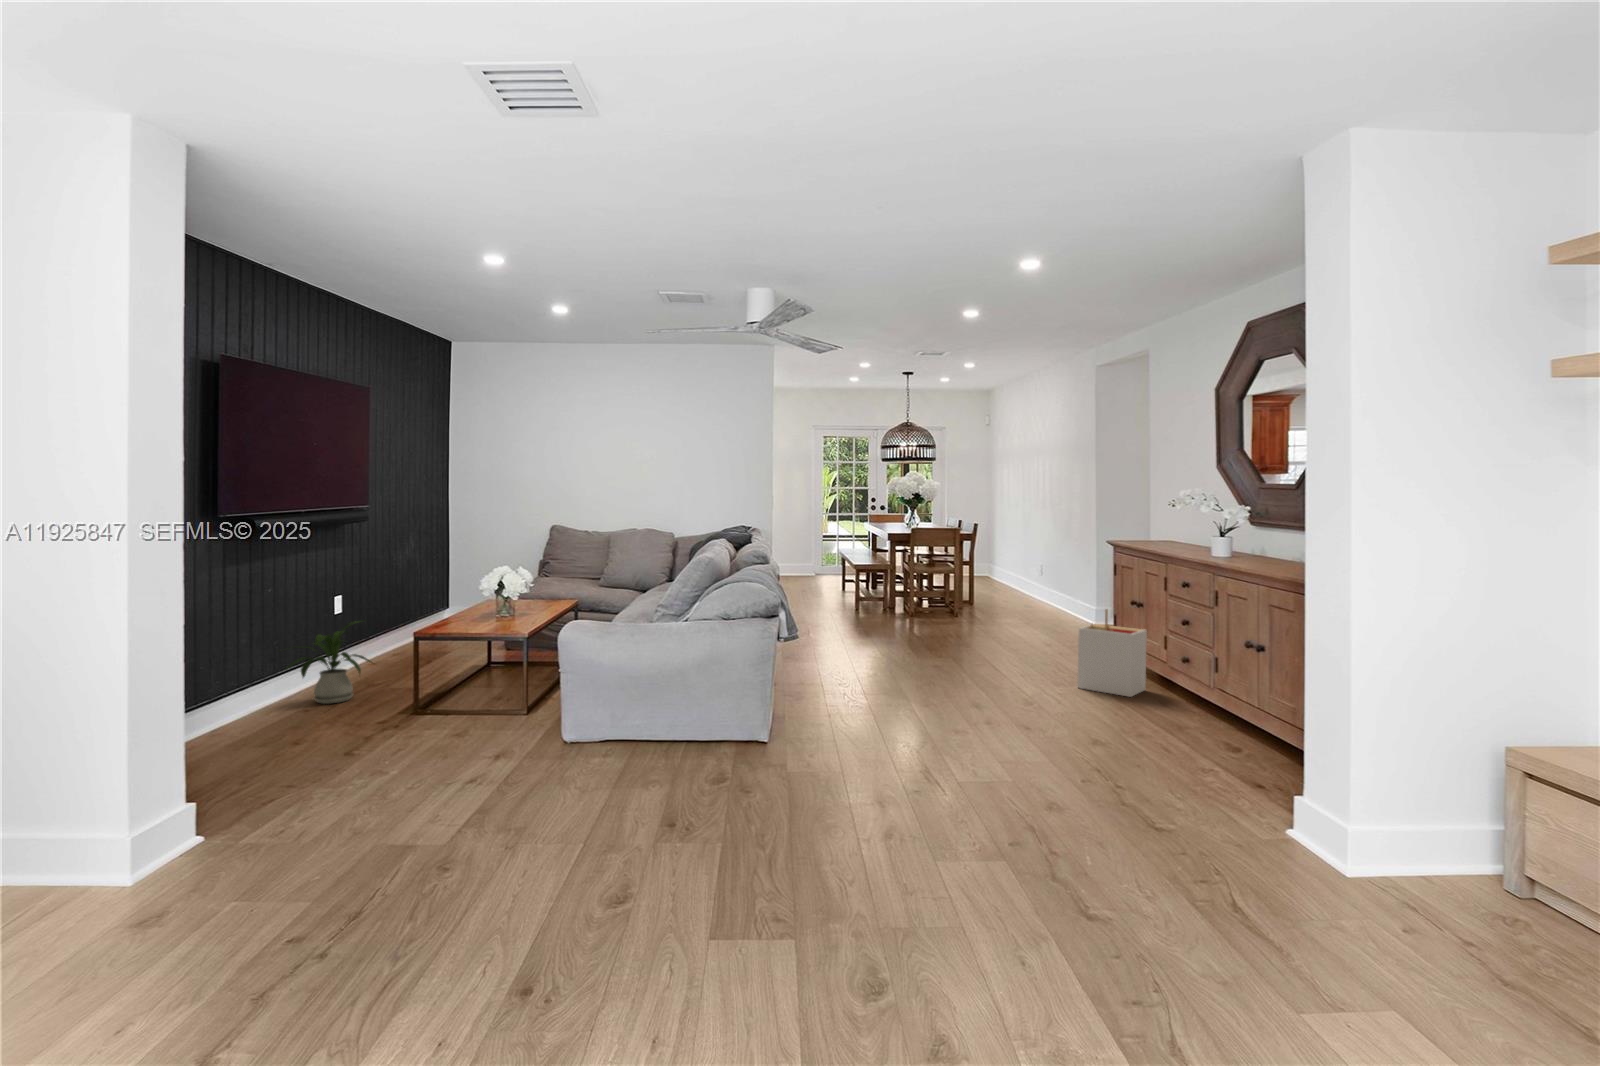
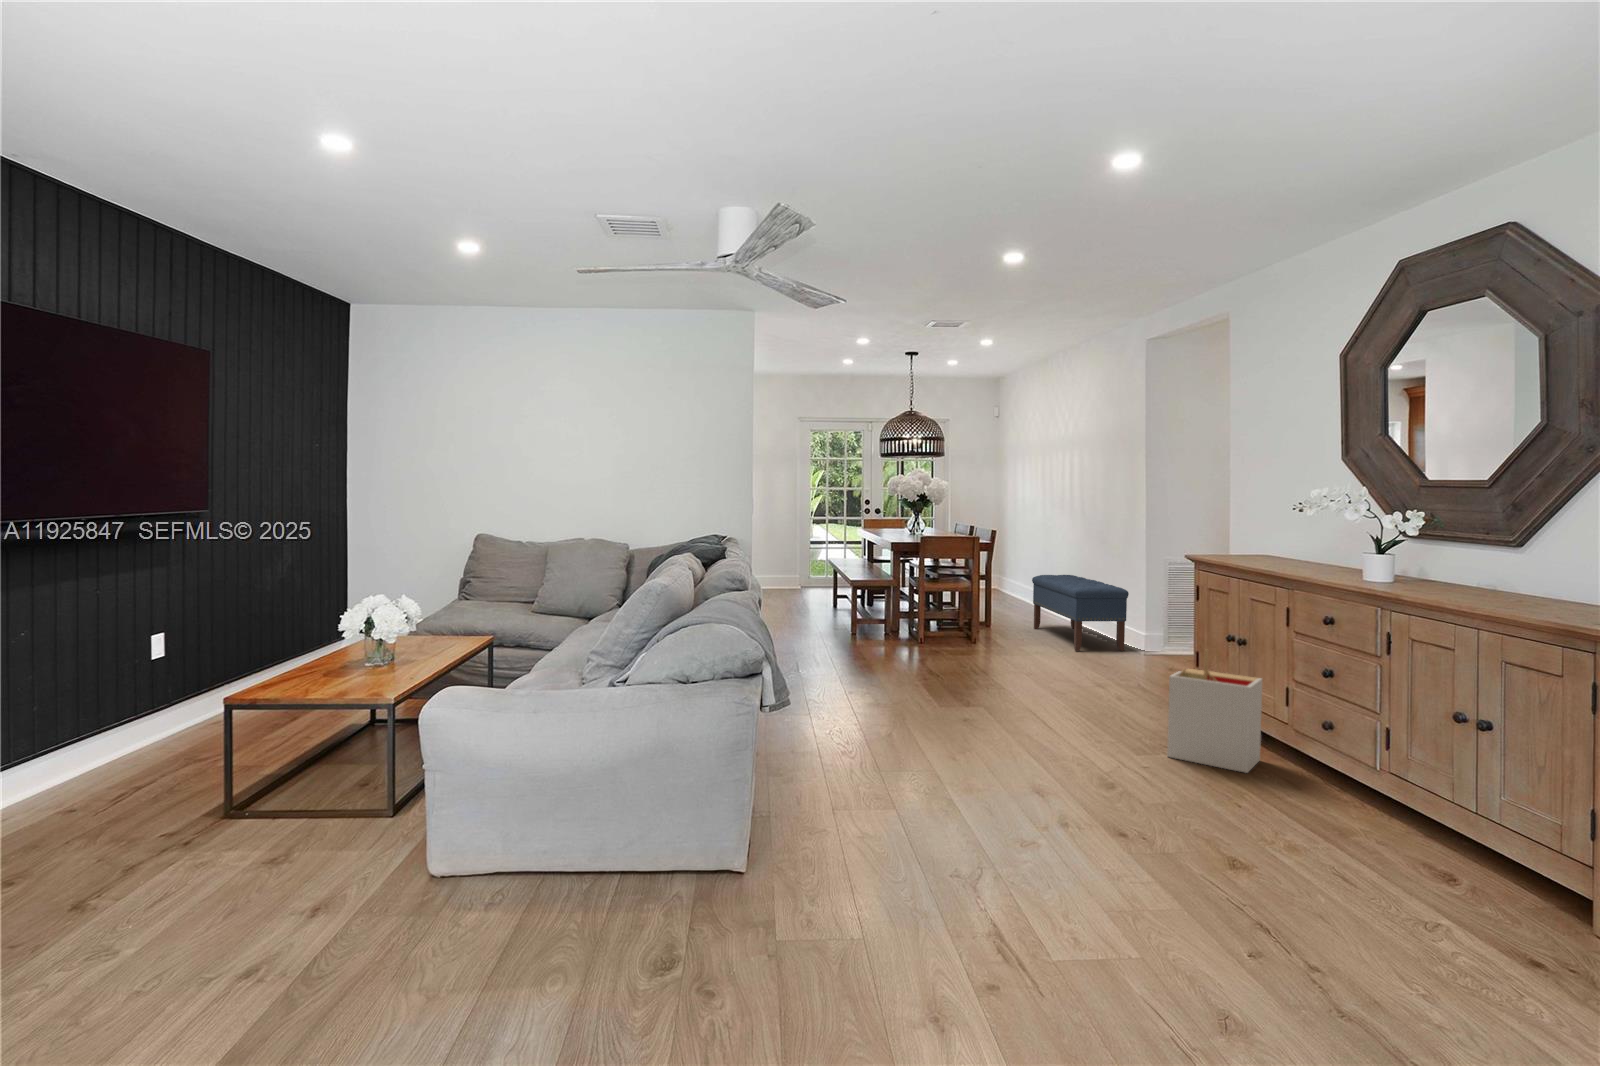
bench: none [1009,561,1083,623] -> present [1032,575,1129,651]
house plant: present [286,621,372,704] -> none [29,673,191,797]

